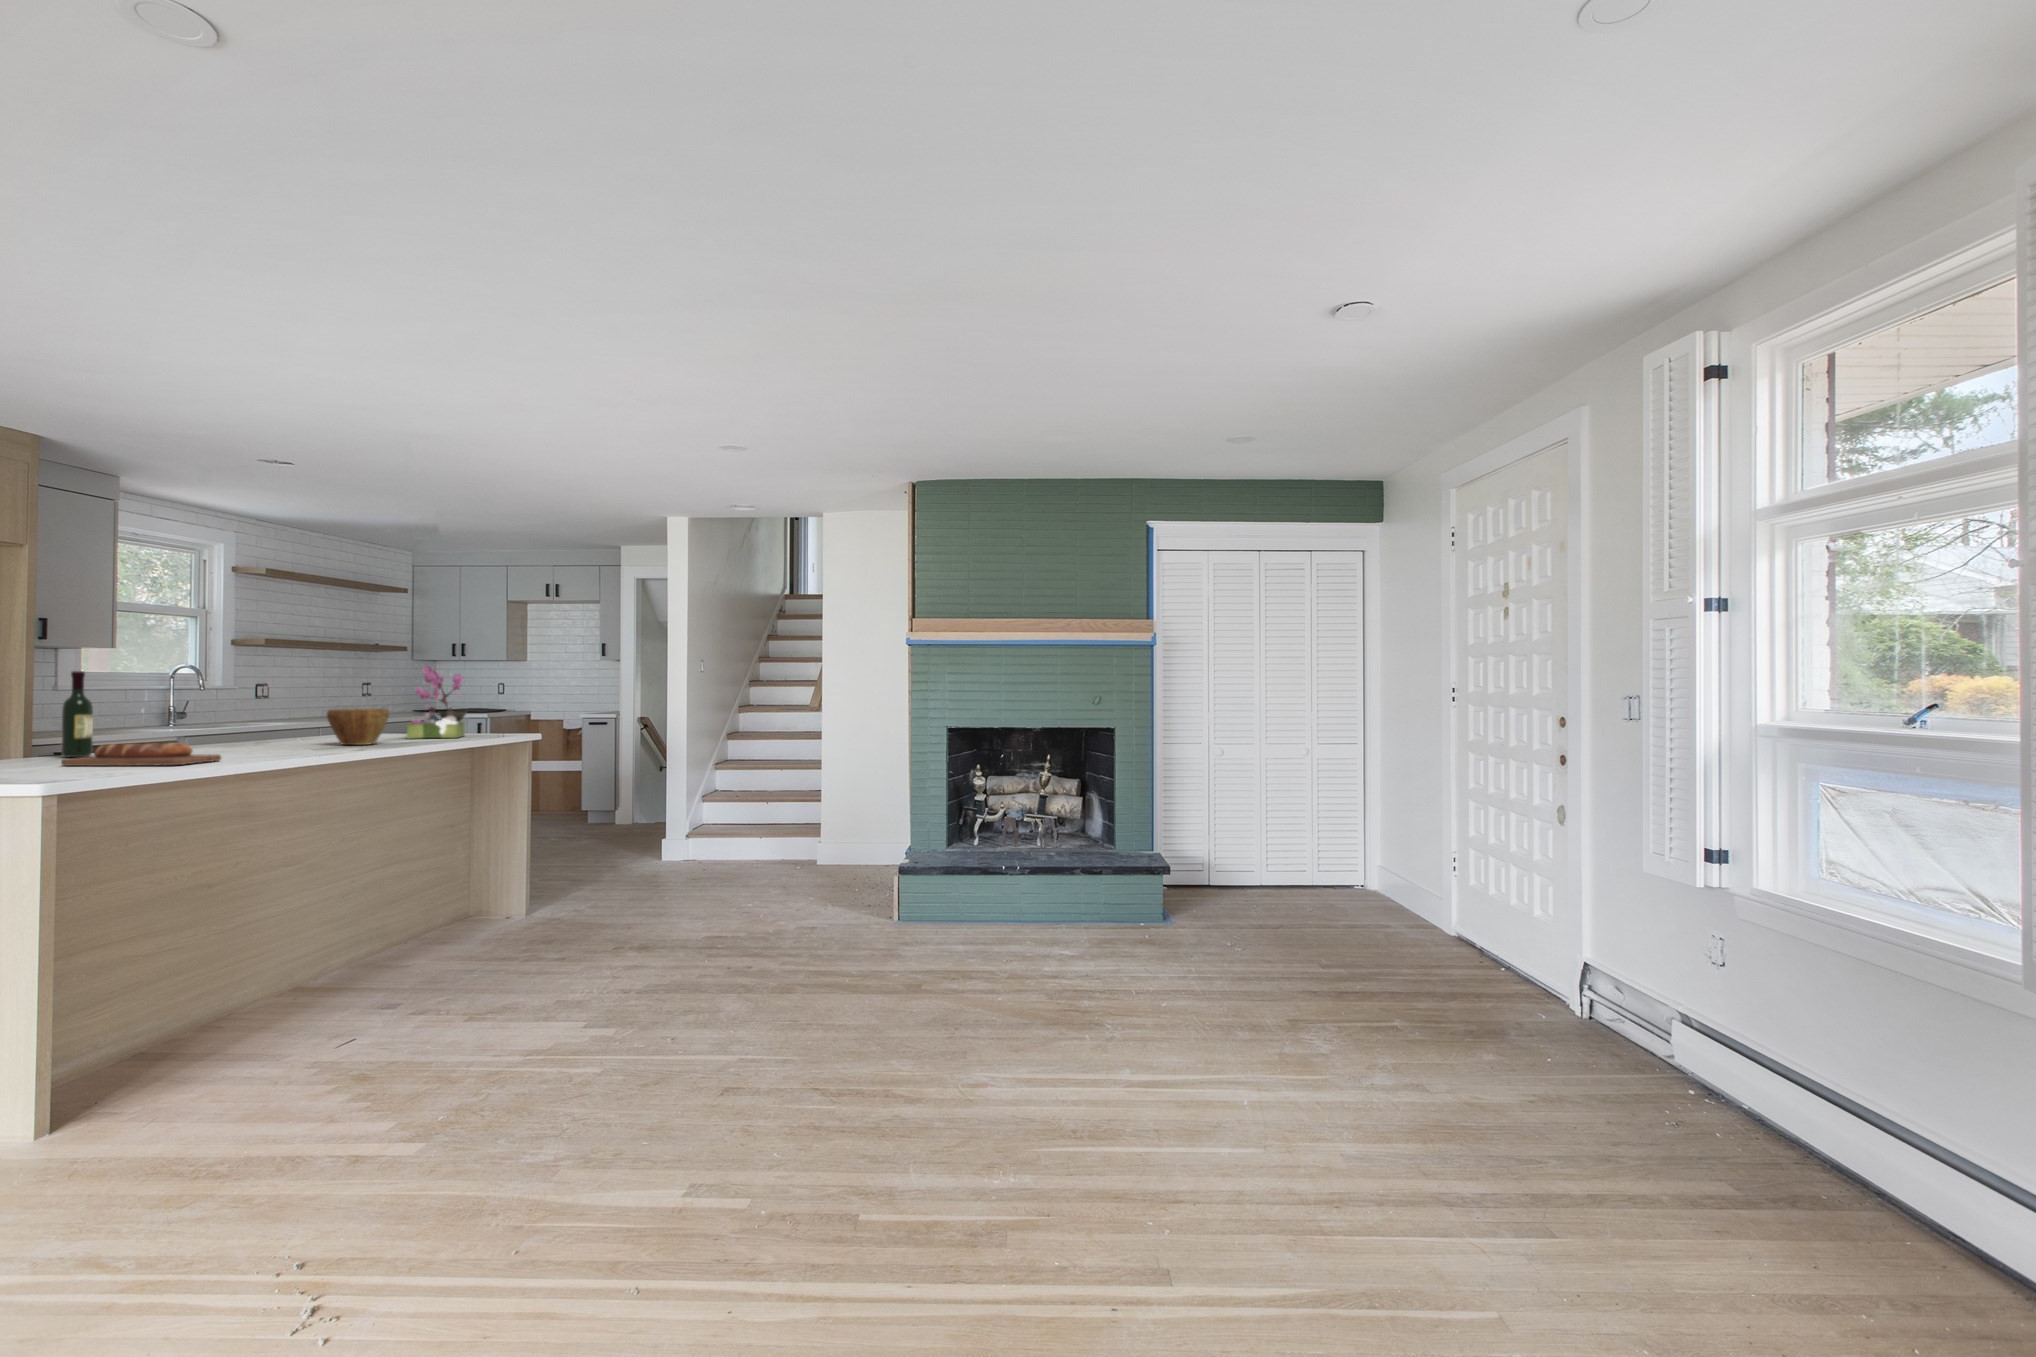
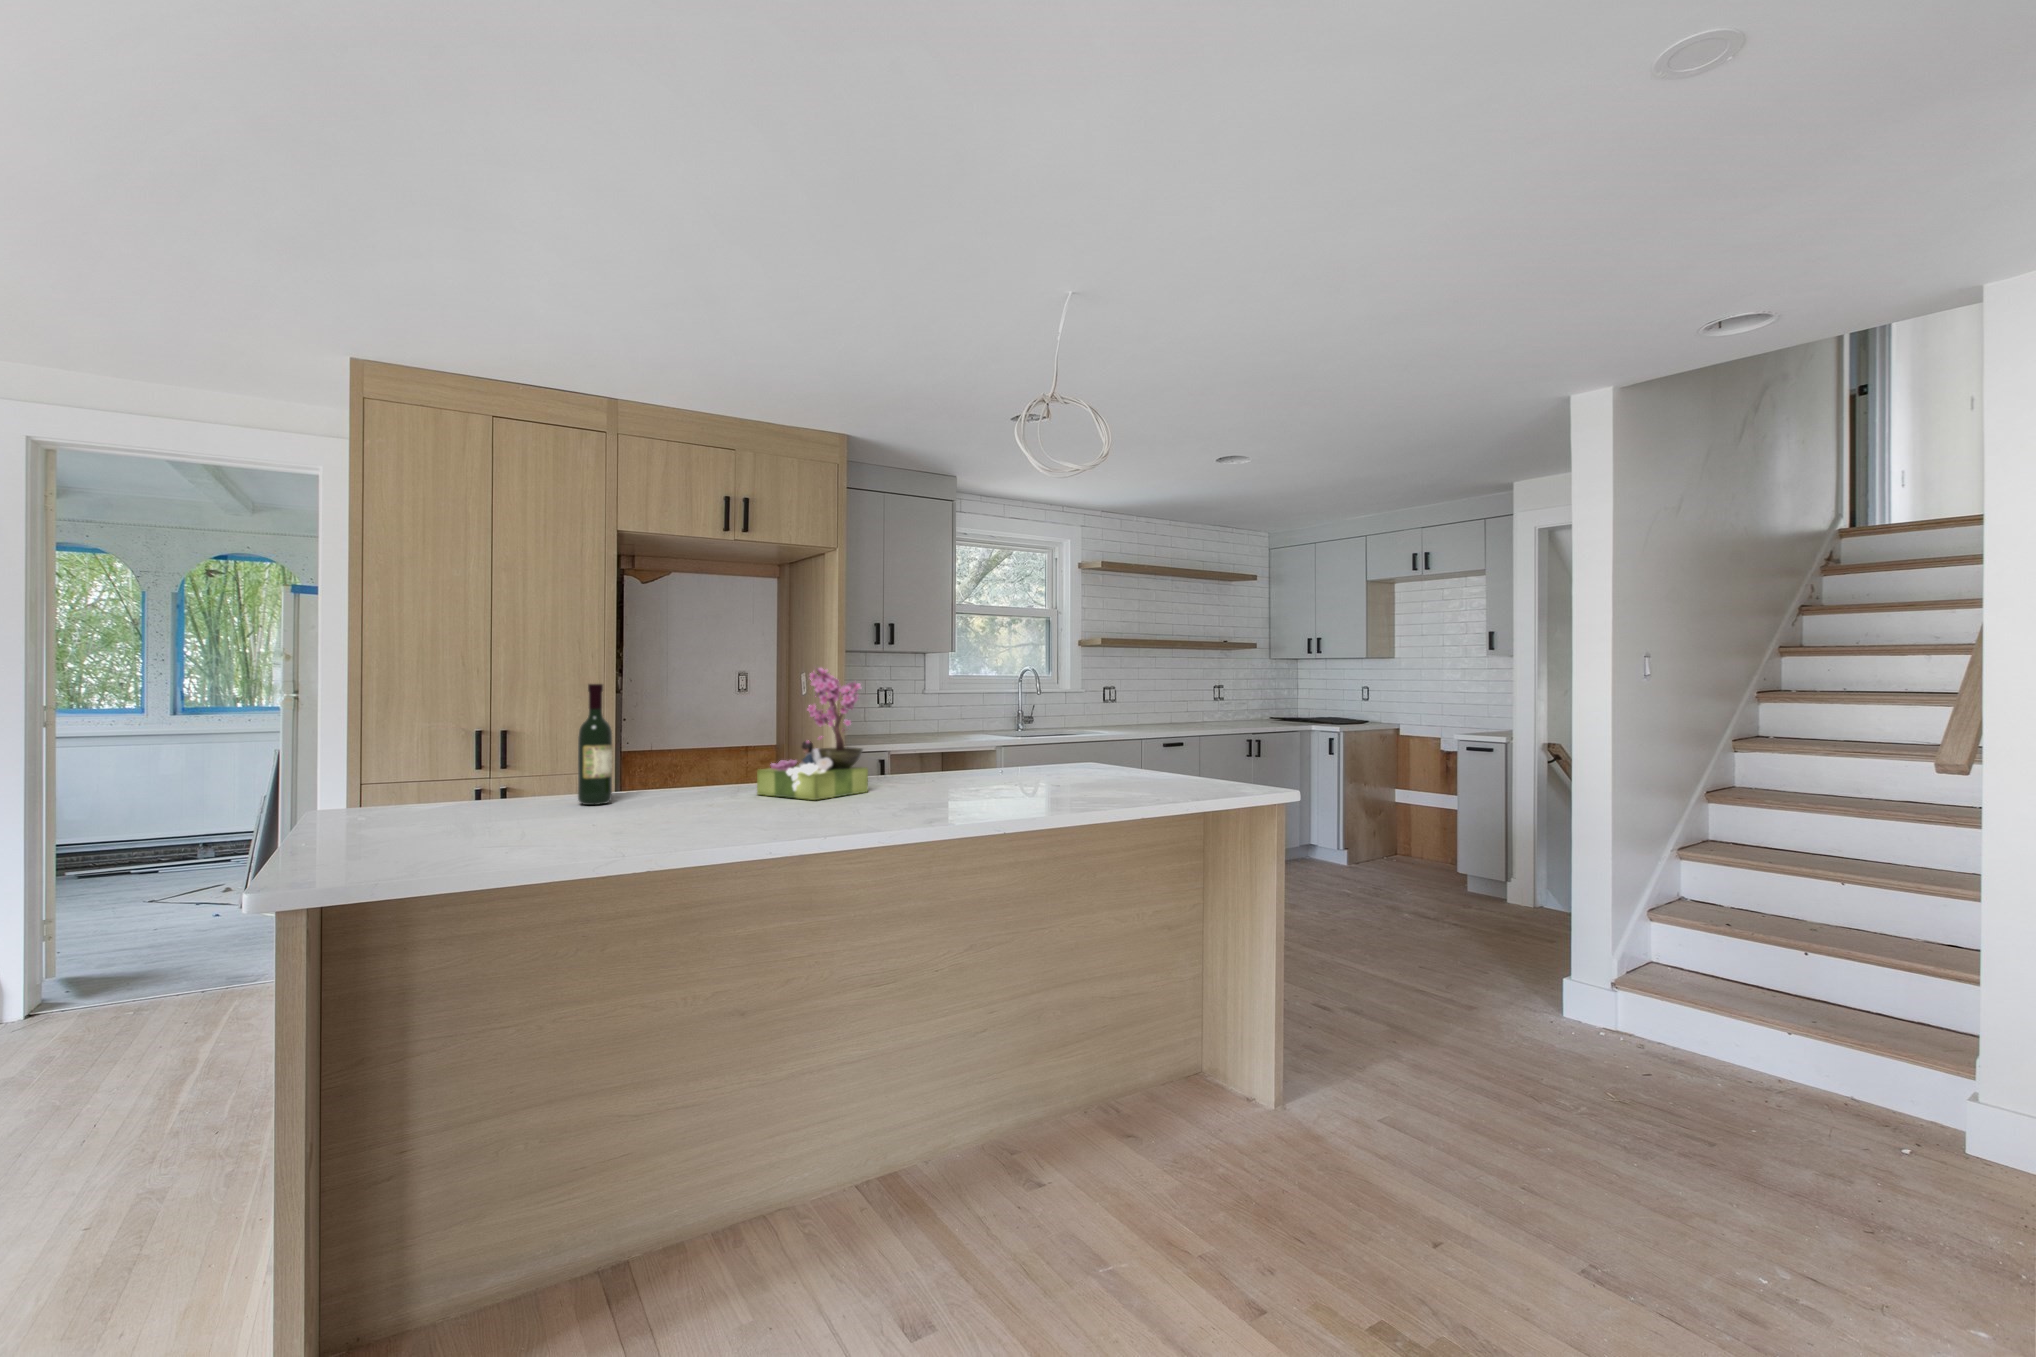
flower arrangement: present [407,665,466,739] -> present [757,668,868,800]
bowl: present [327,709,389,745] -> none [897,742,985,807]
bread loaf: present [61,743,221,766] -> none [456,801,611,854]

